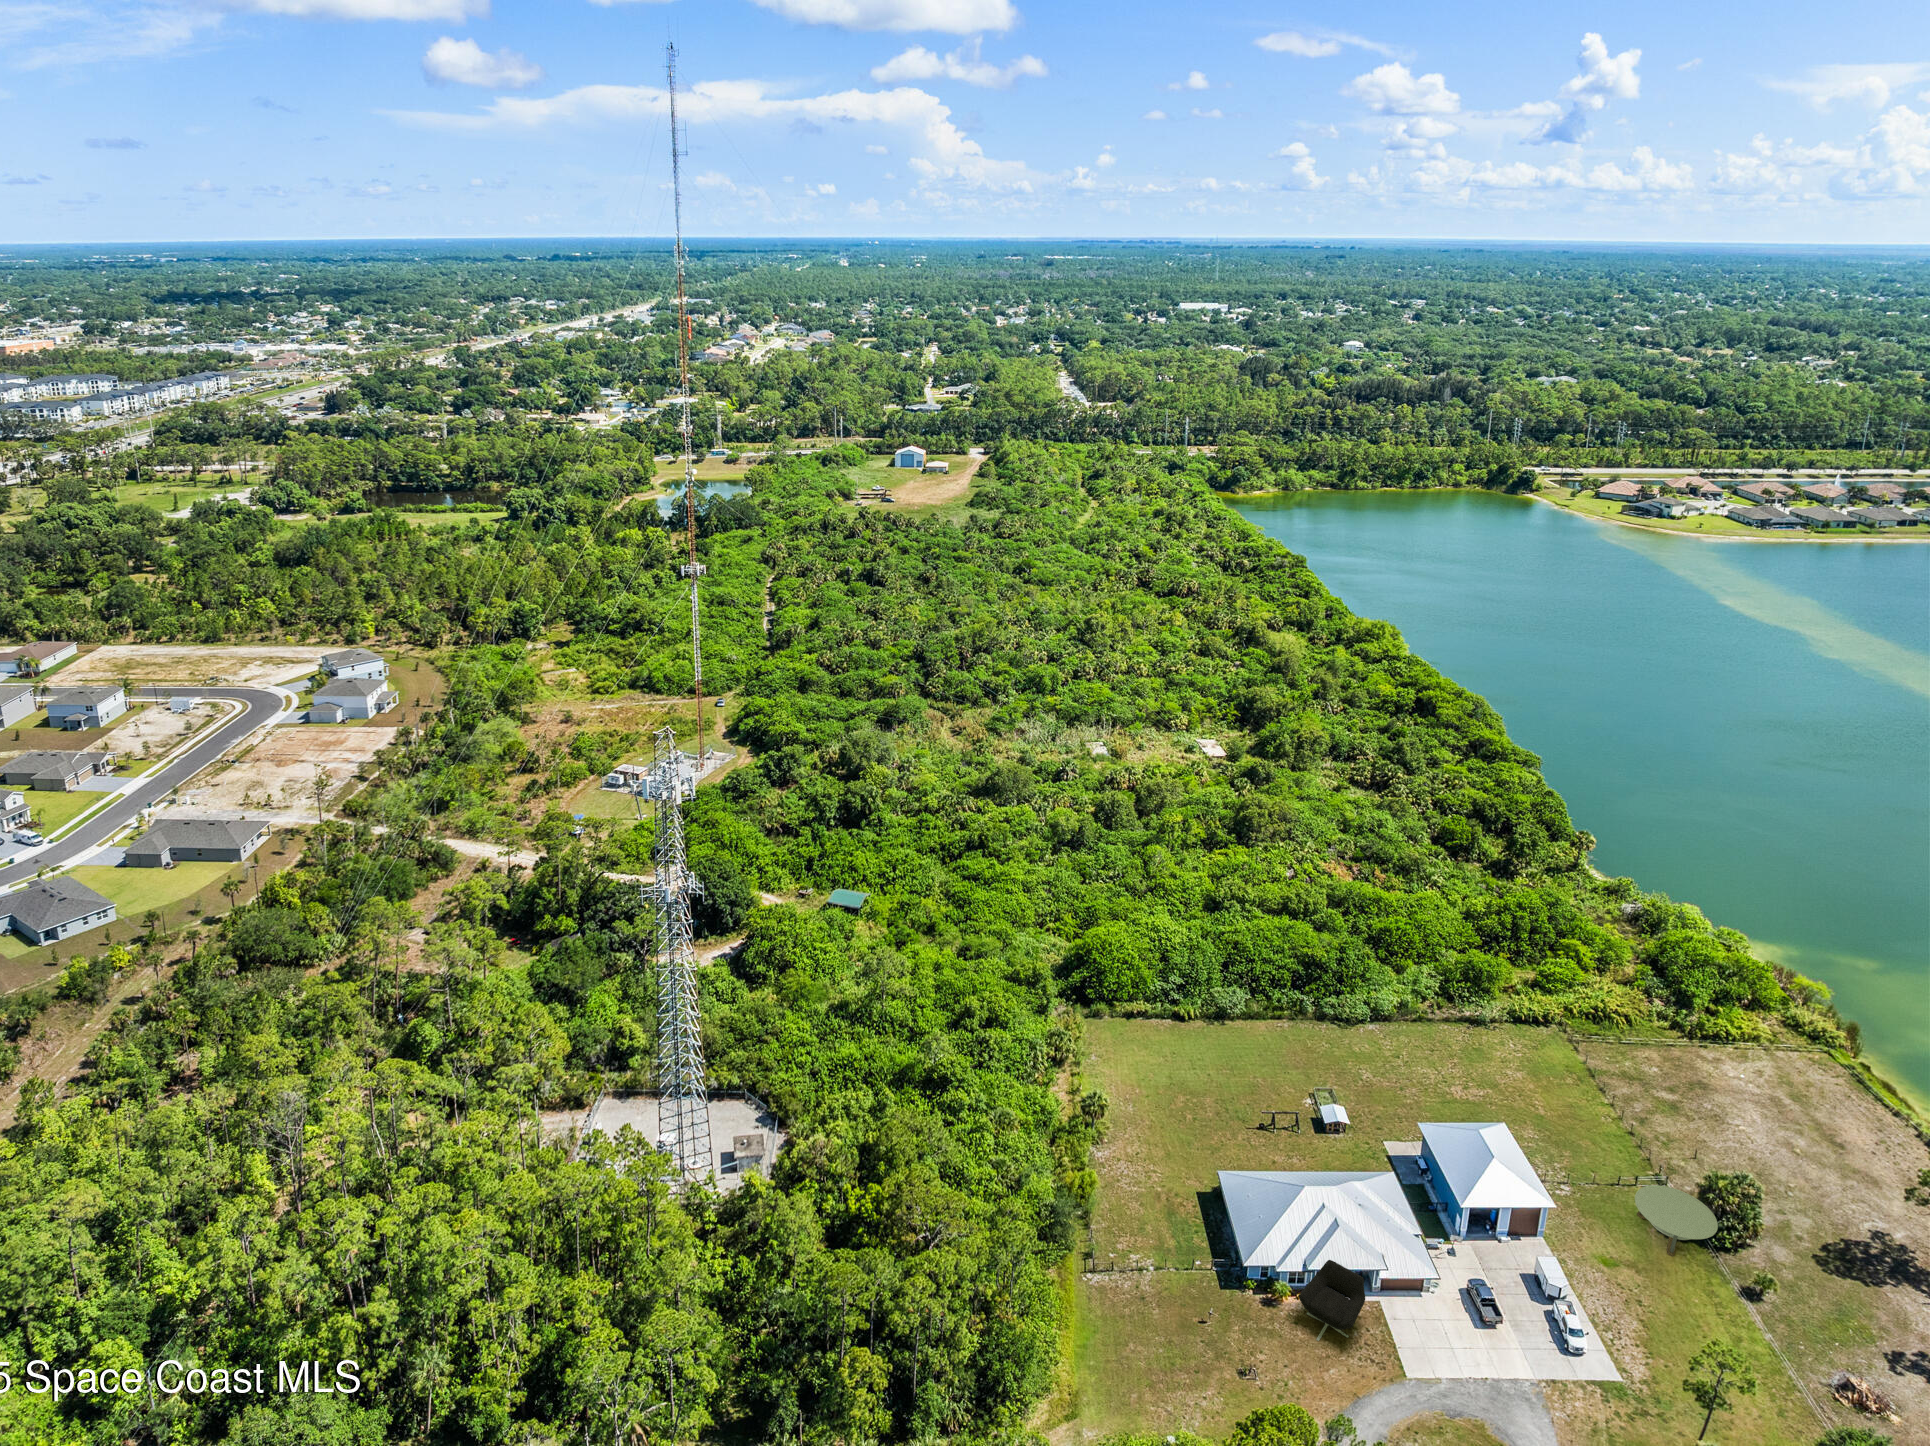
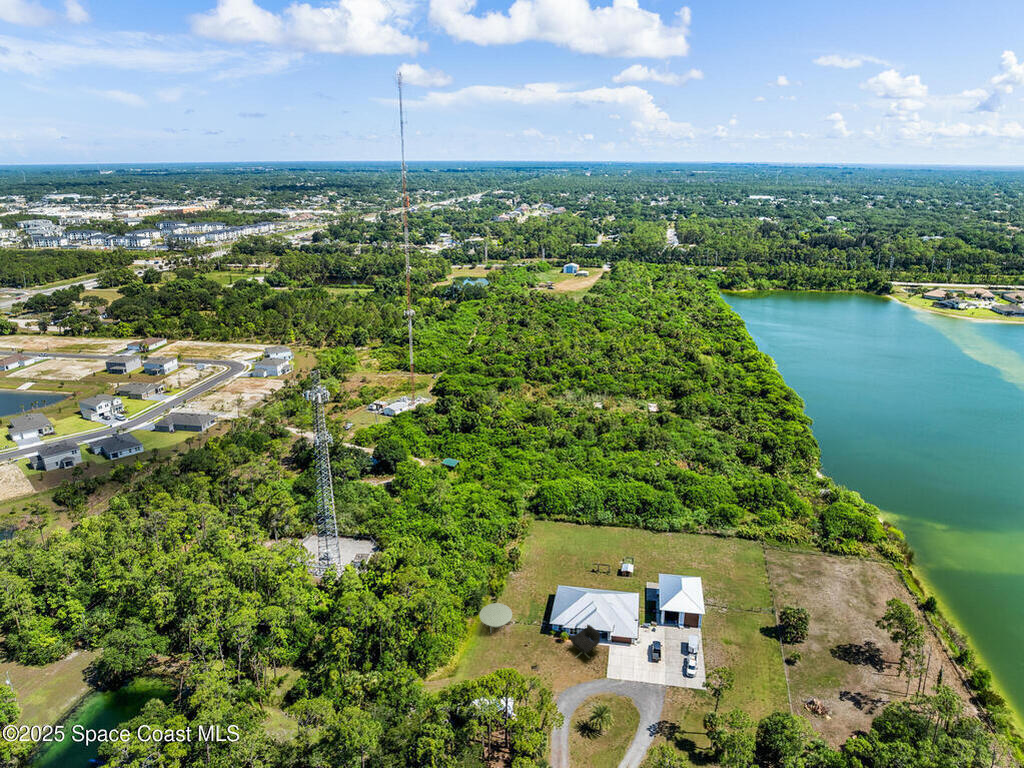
round table: present [1635,1185,1718,1257] -> present [479,603,512,635]

